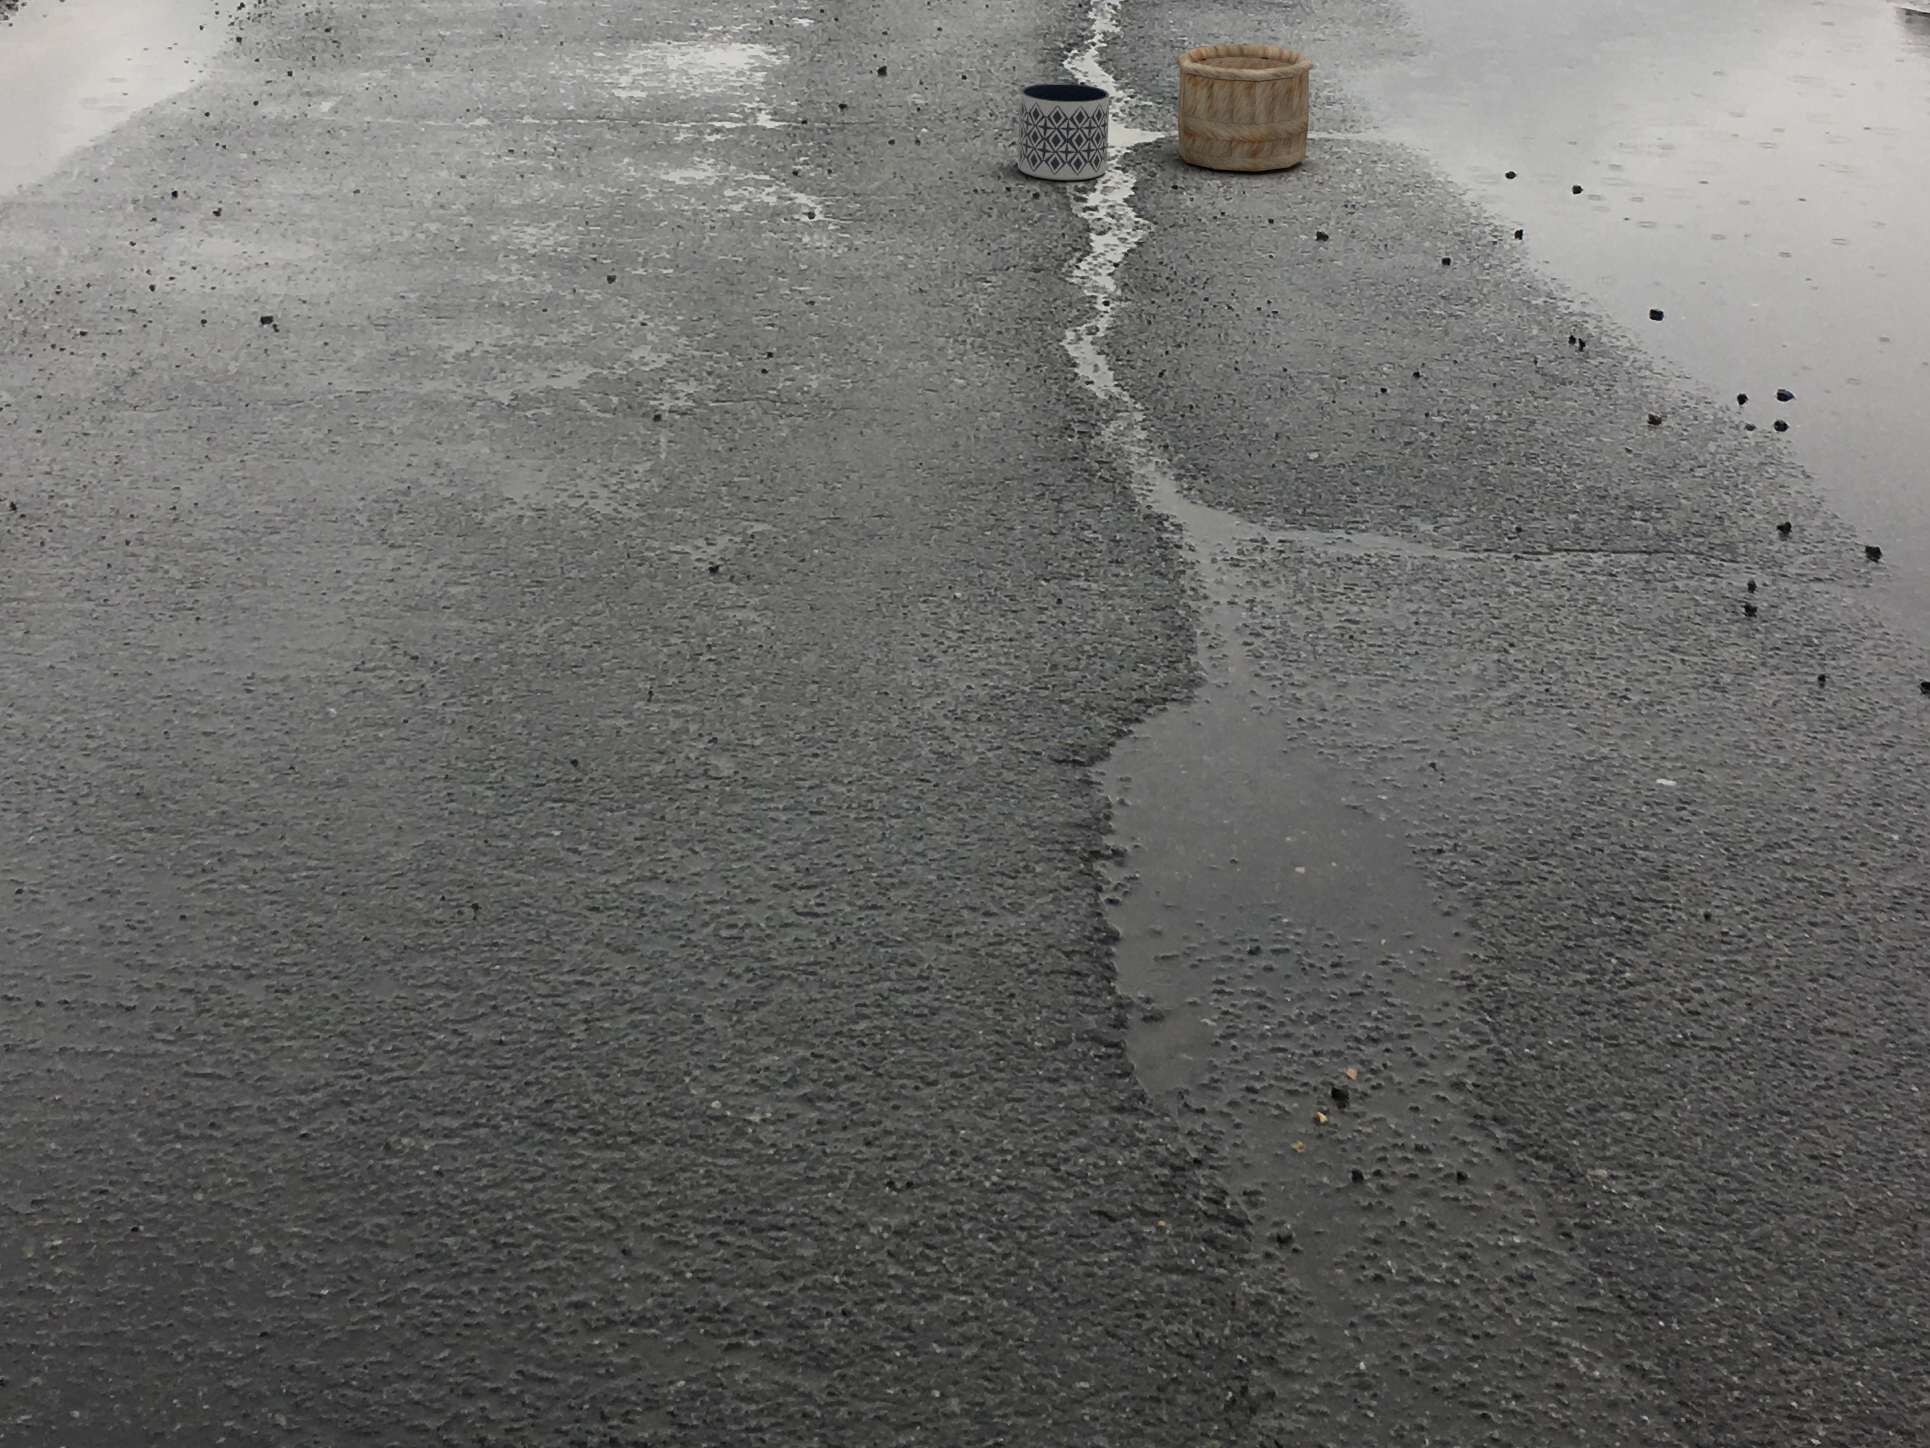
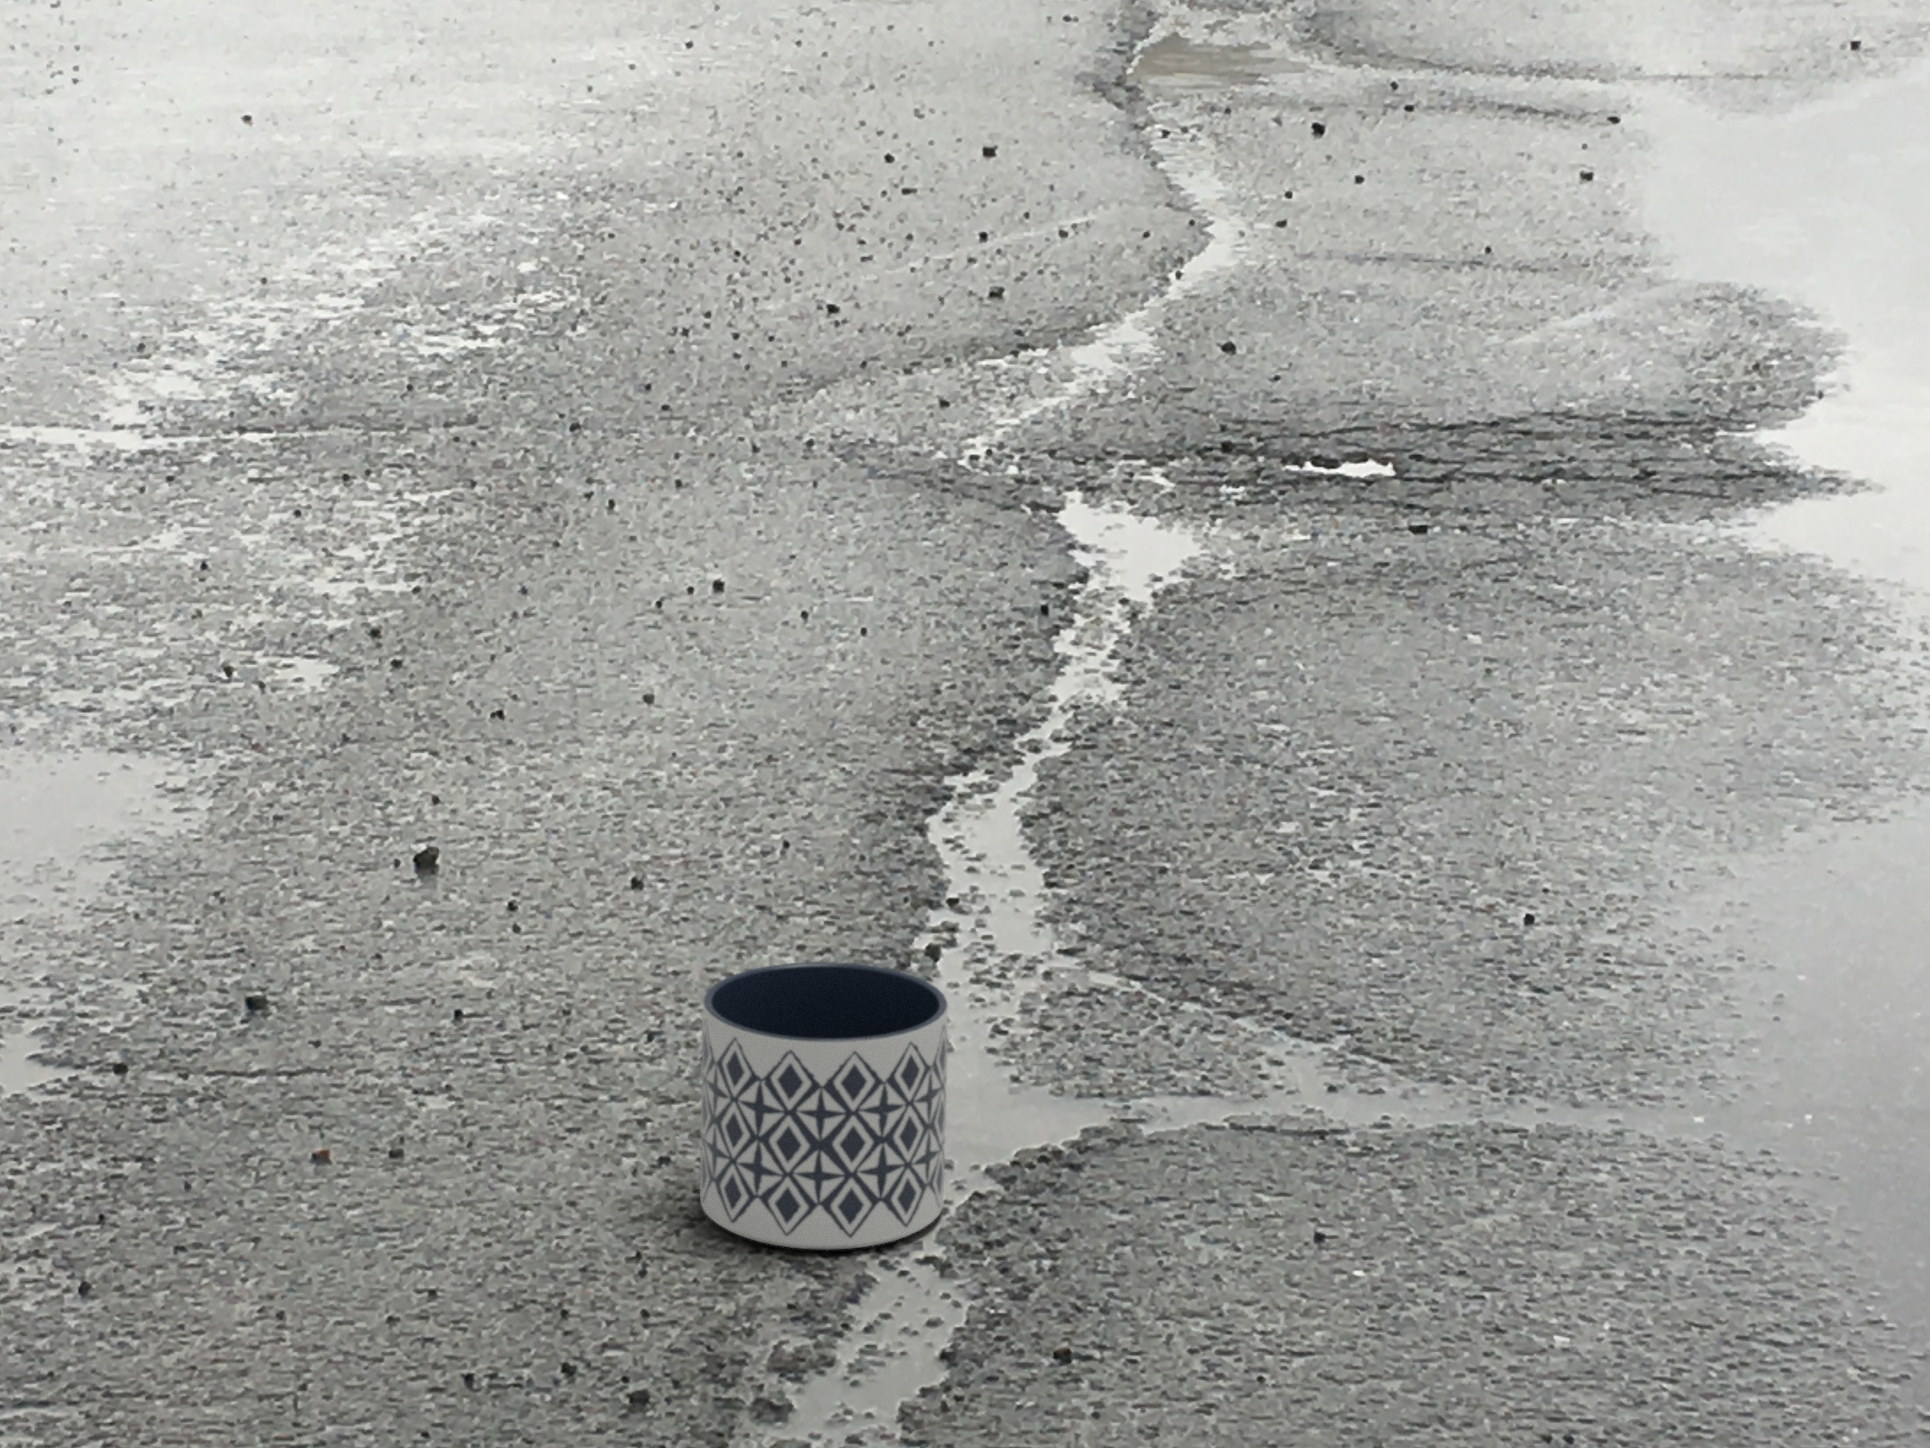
wooden bucket: present [1175,45,1314,171] -> none [1150,839,1525,1216]

